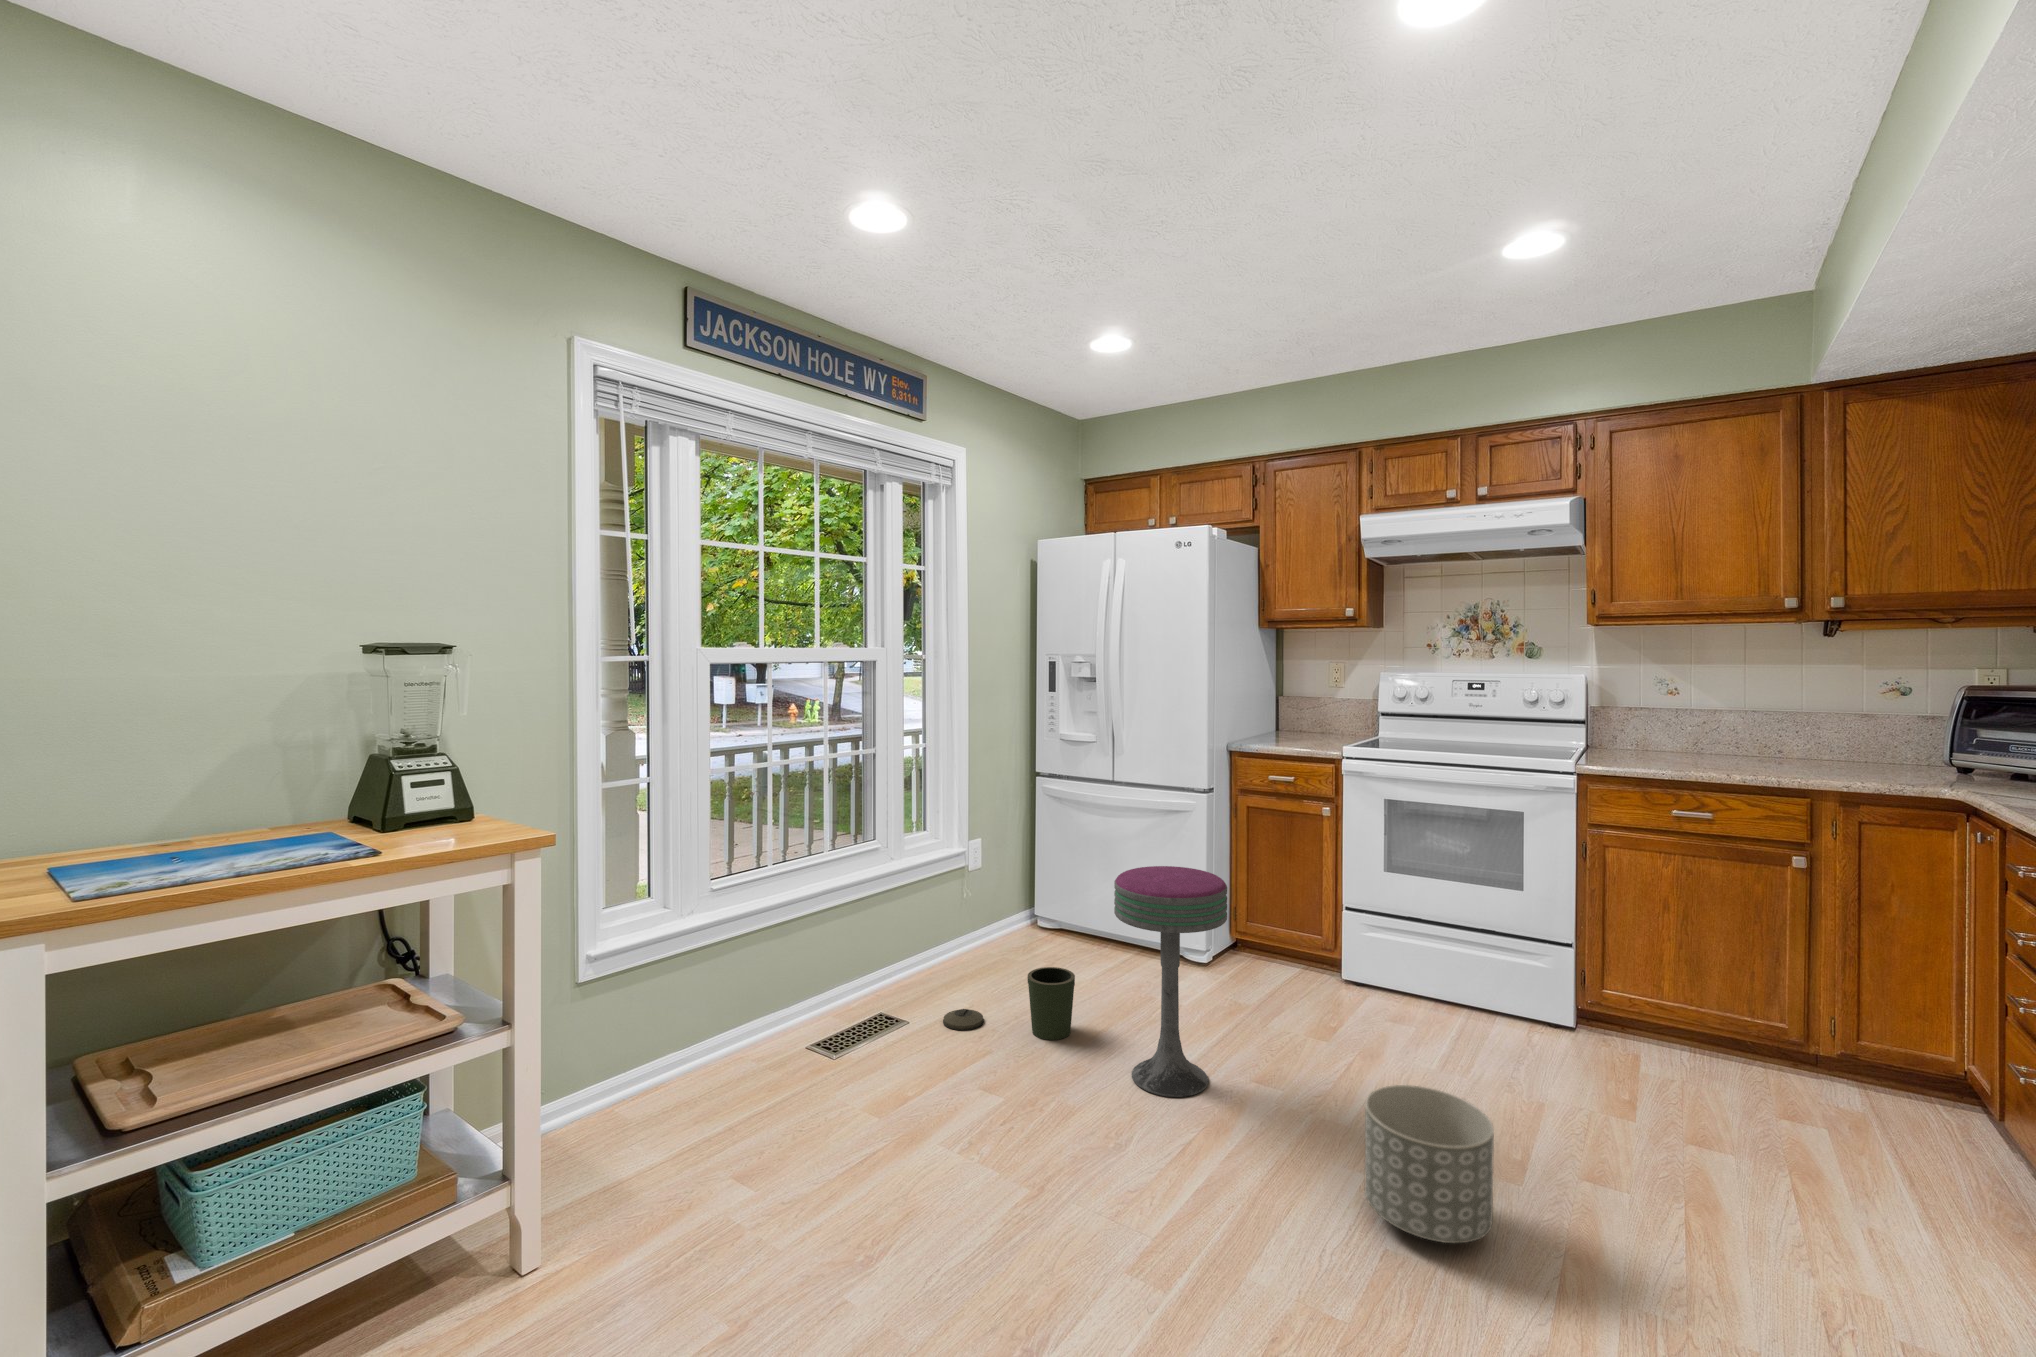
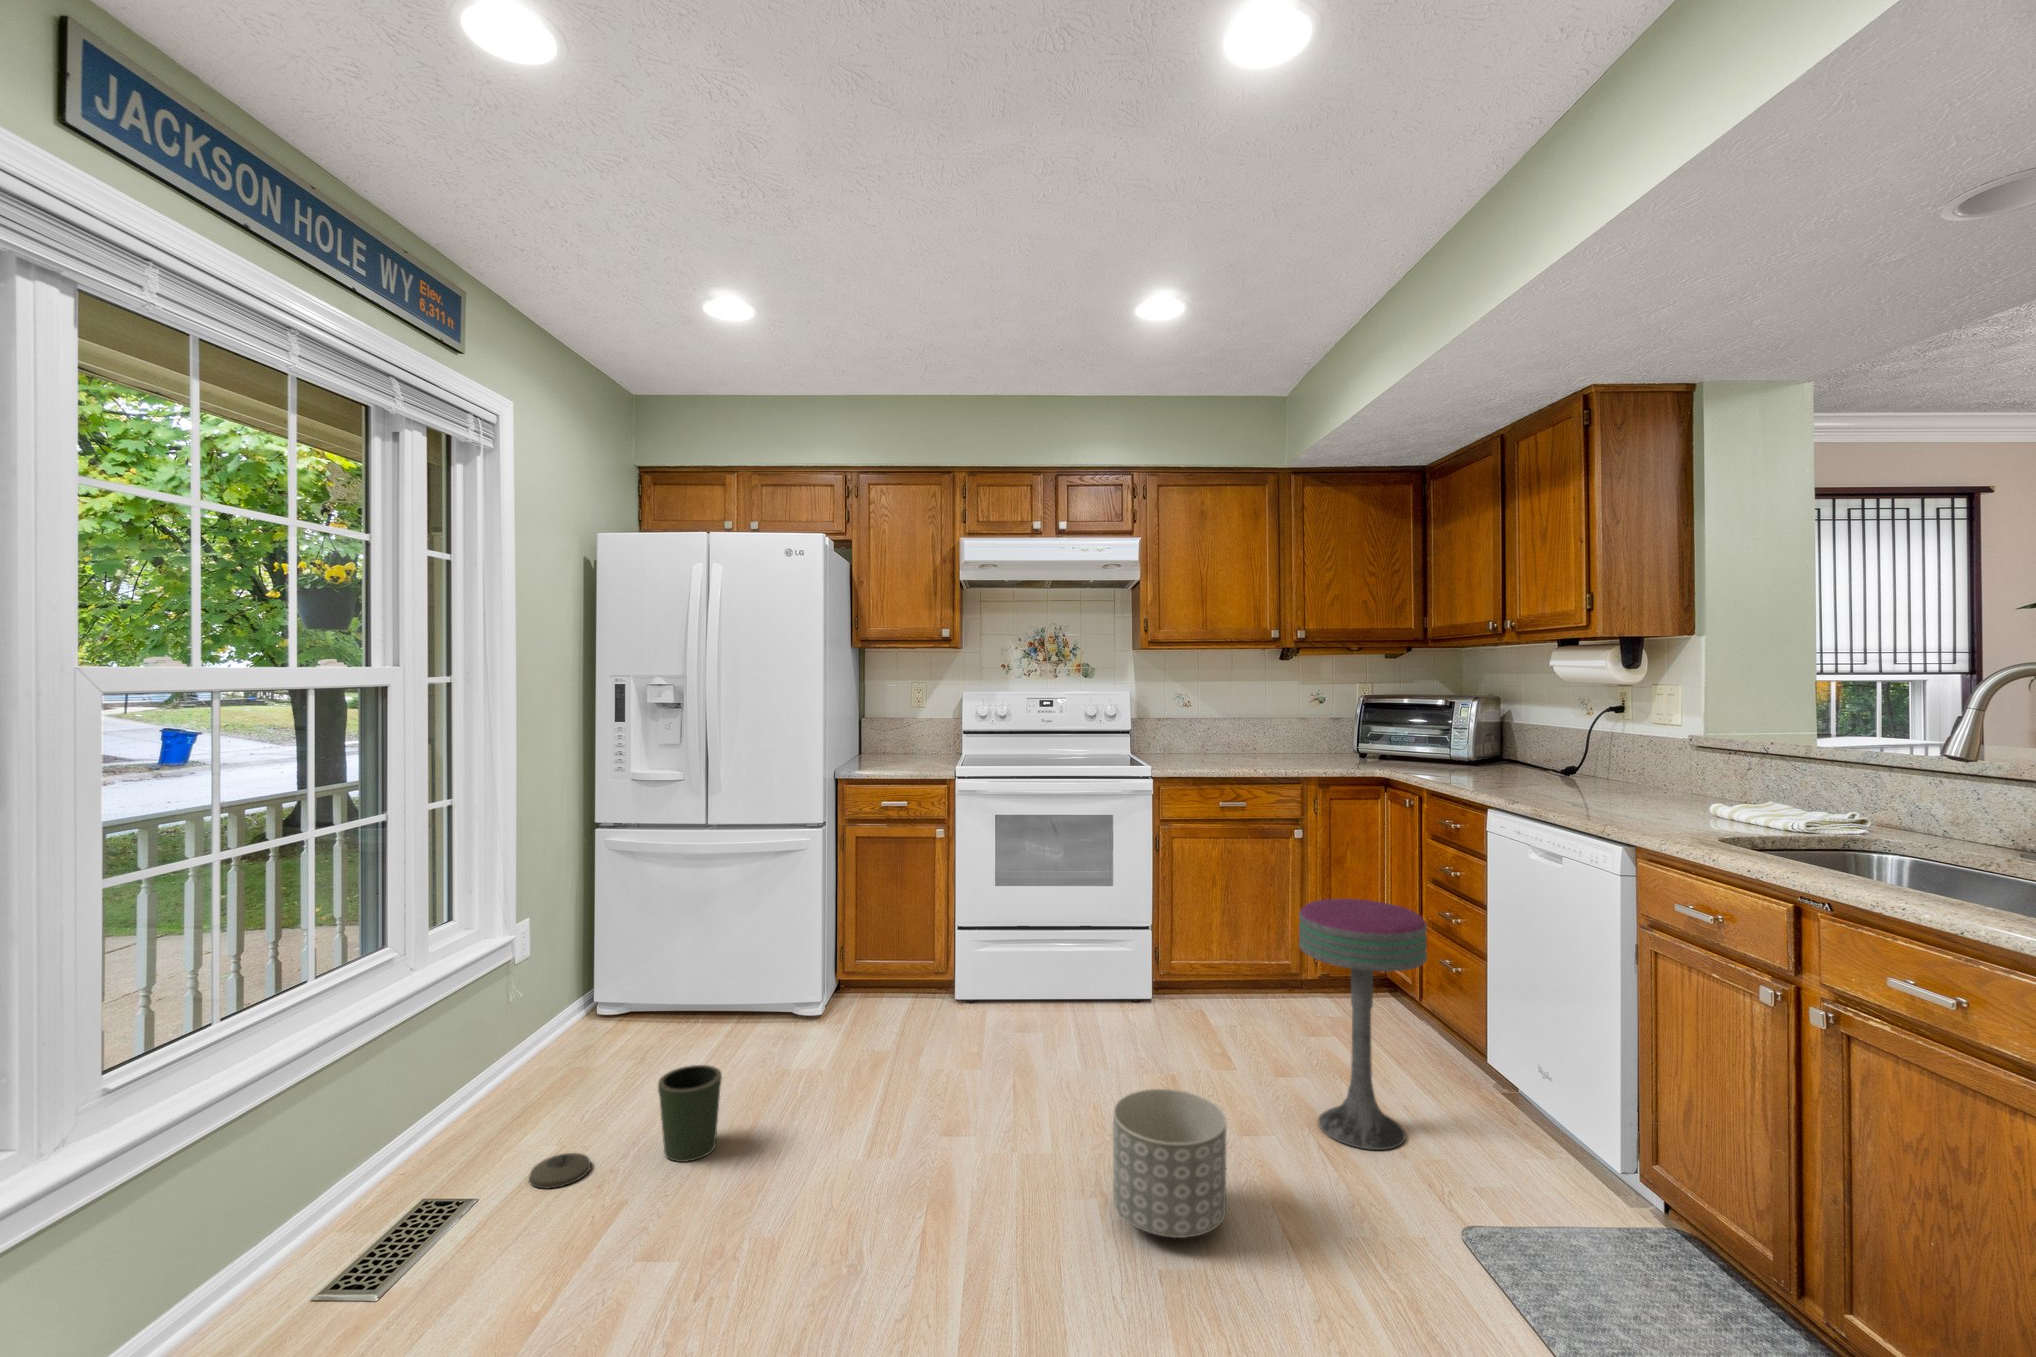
bar stool: present [1114,866,1227,1097] -> present [1299,899,1427,1150]

